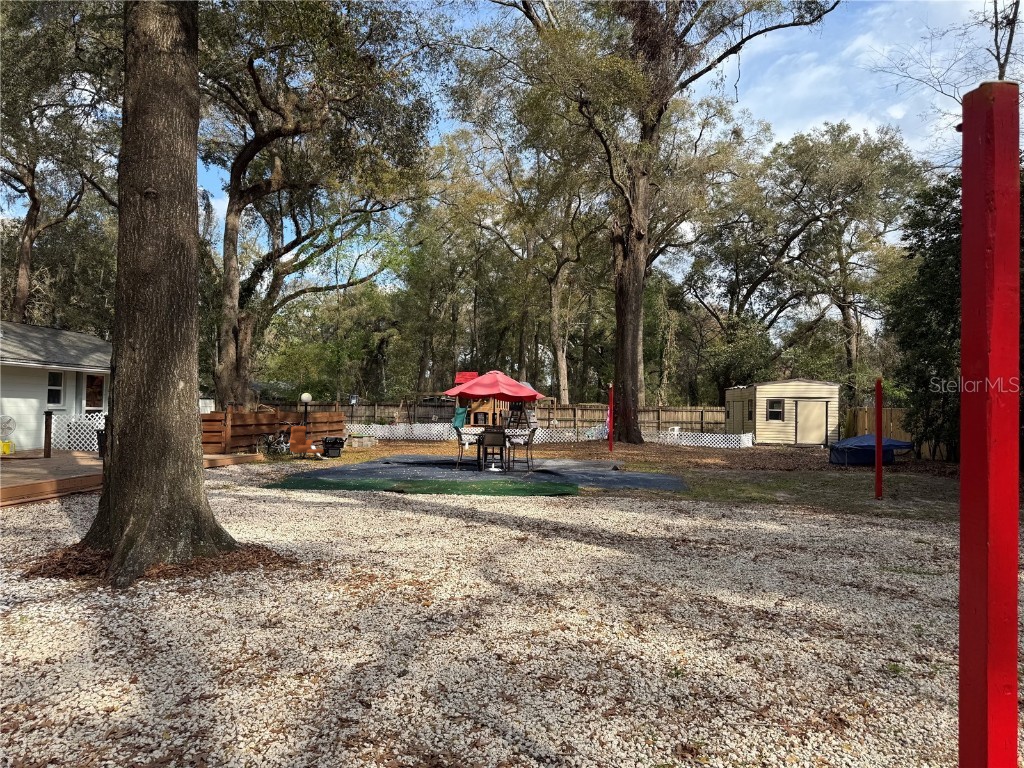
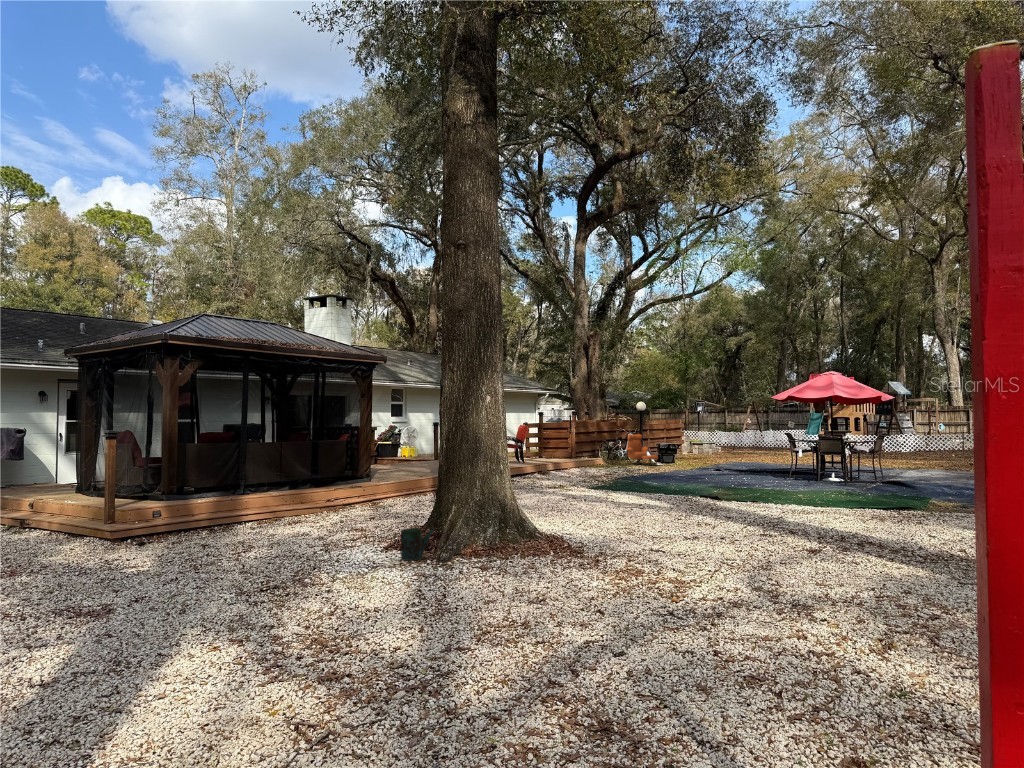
watering can: none [37,537,104,592] -> present [394,522,439,561]

